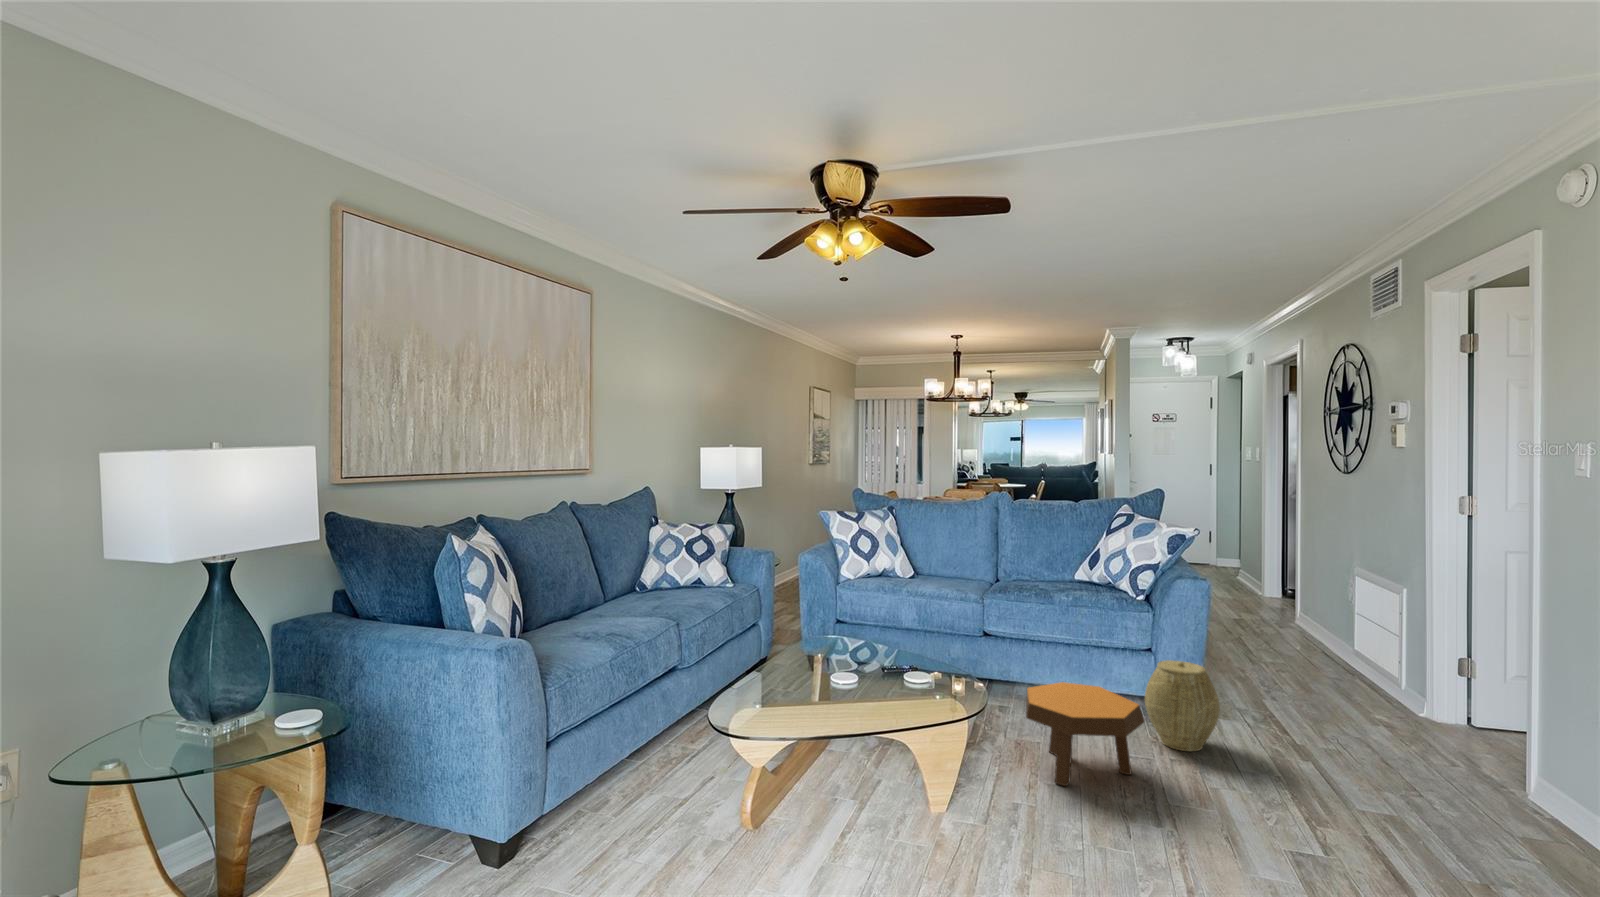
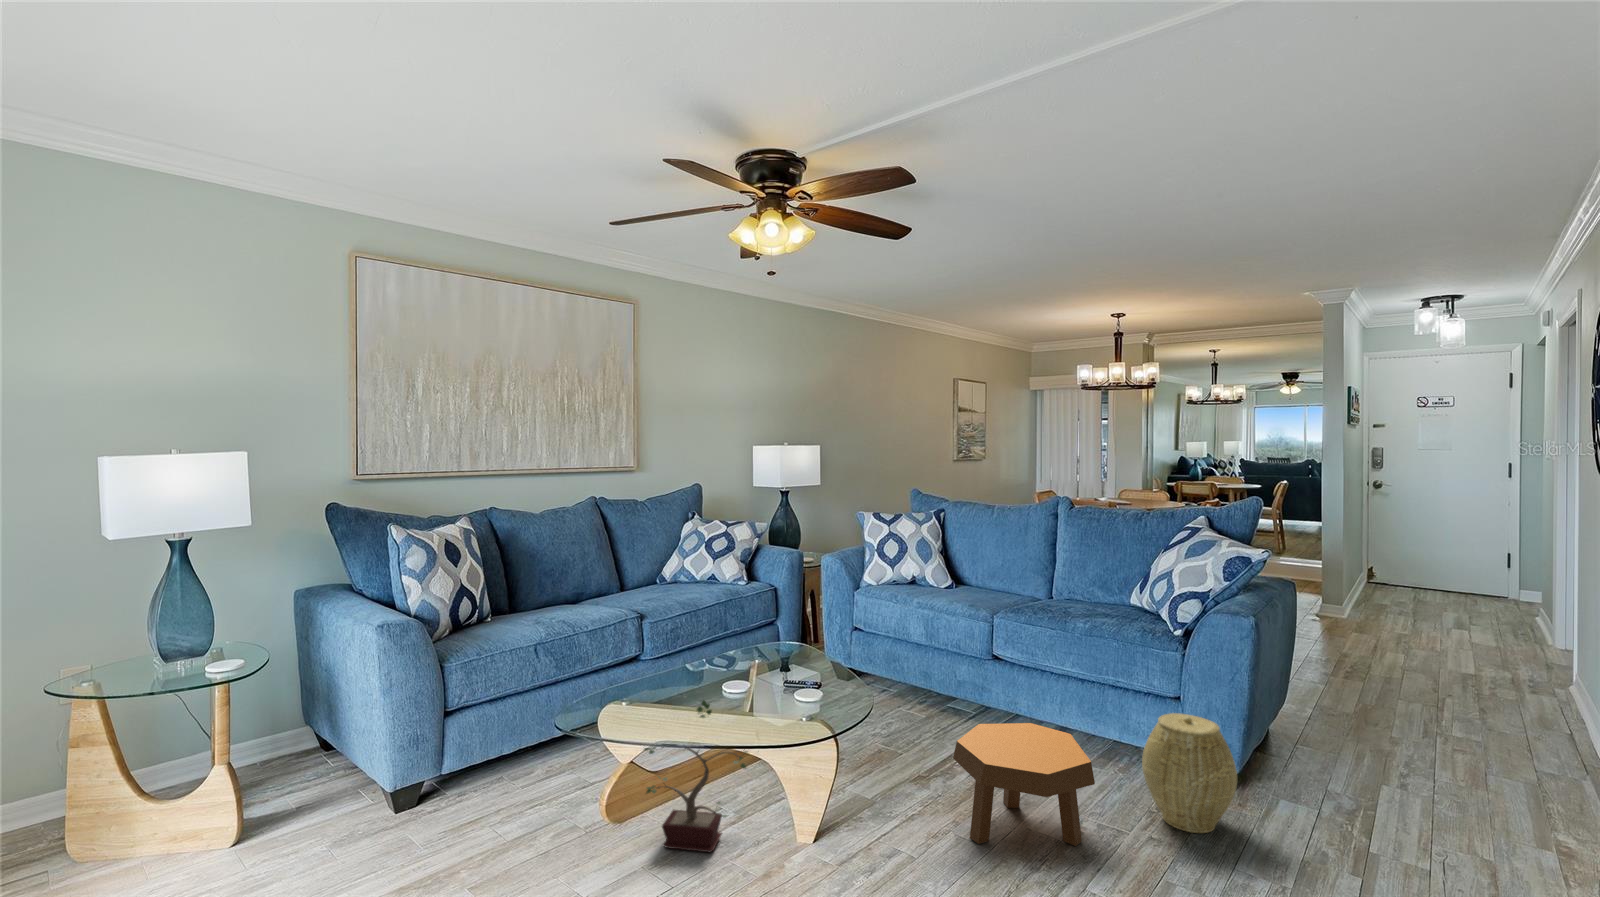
potted plant: none [797,690,924,840] -> present [644,700,748,852]

